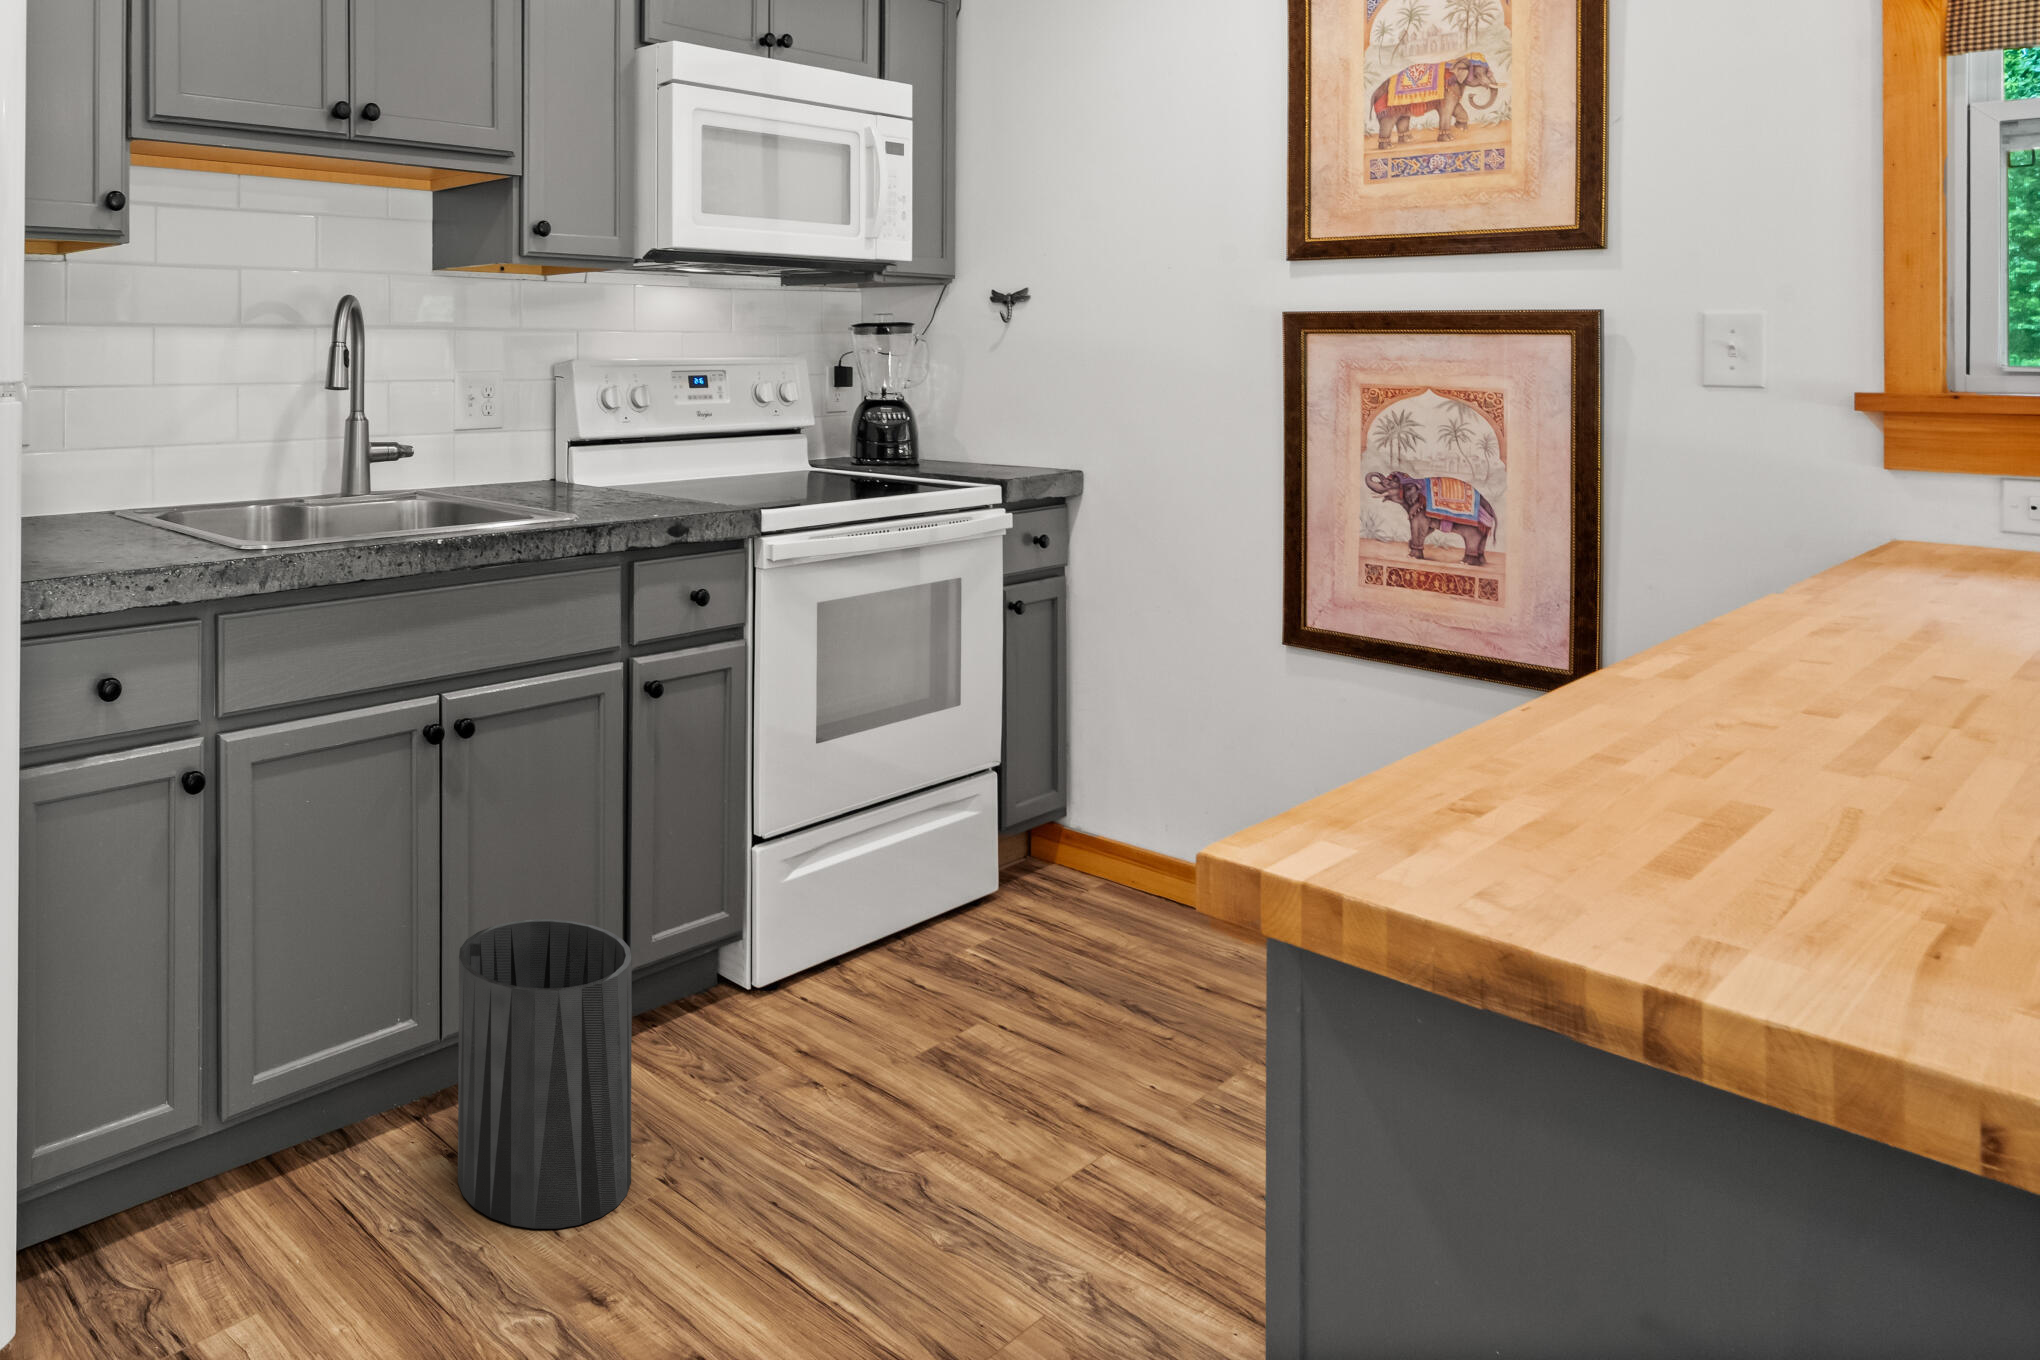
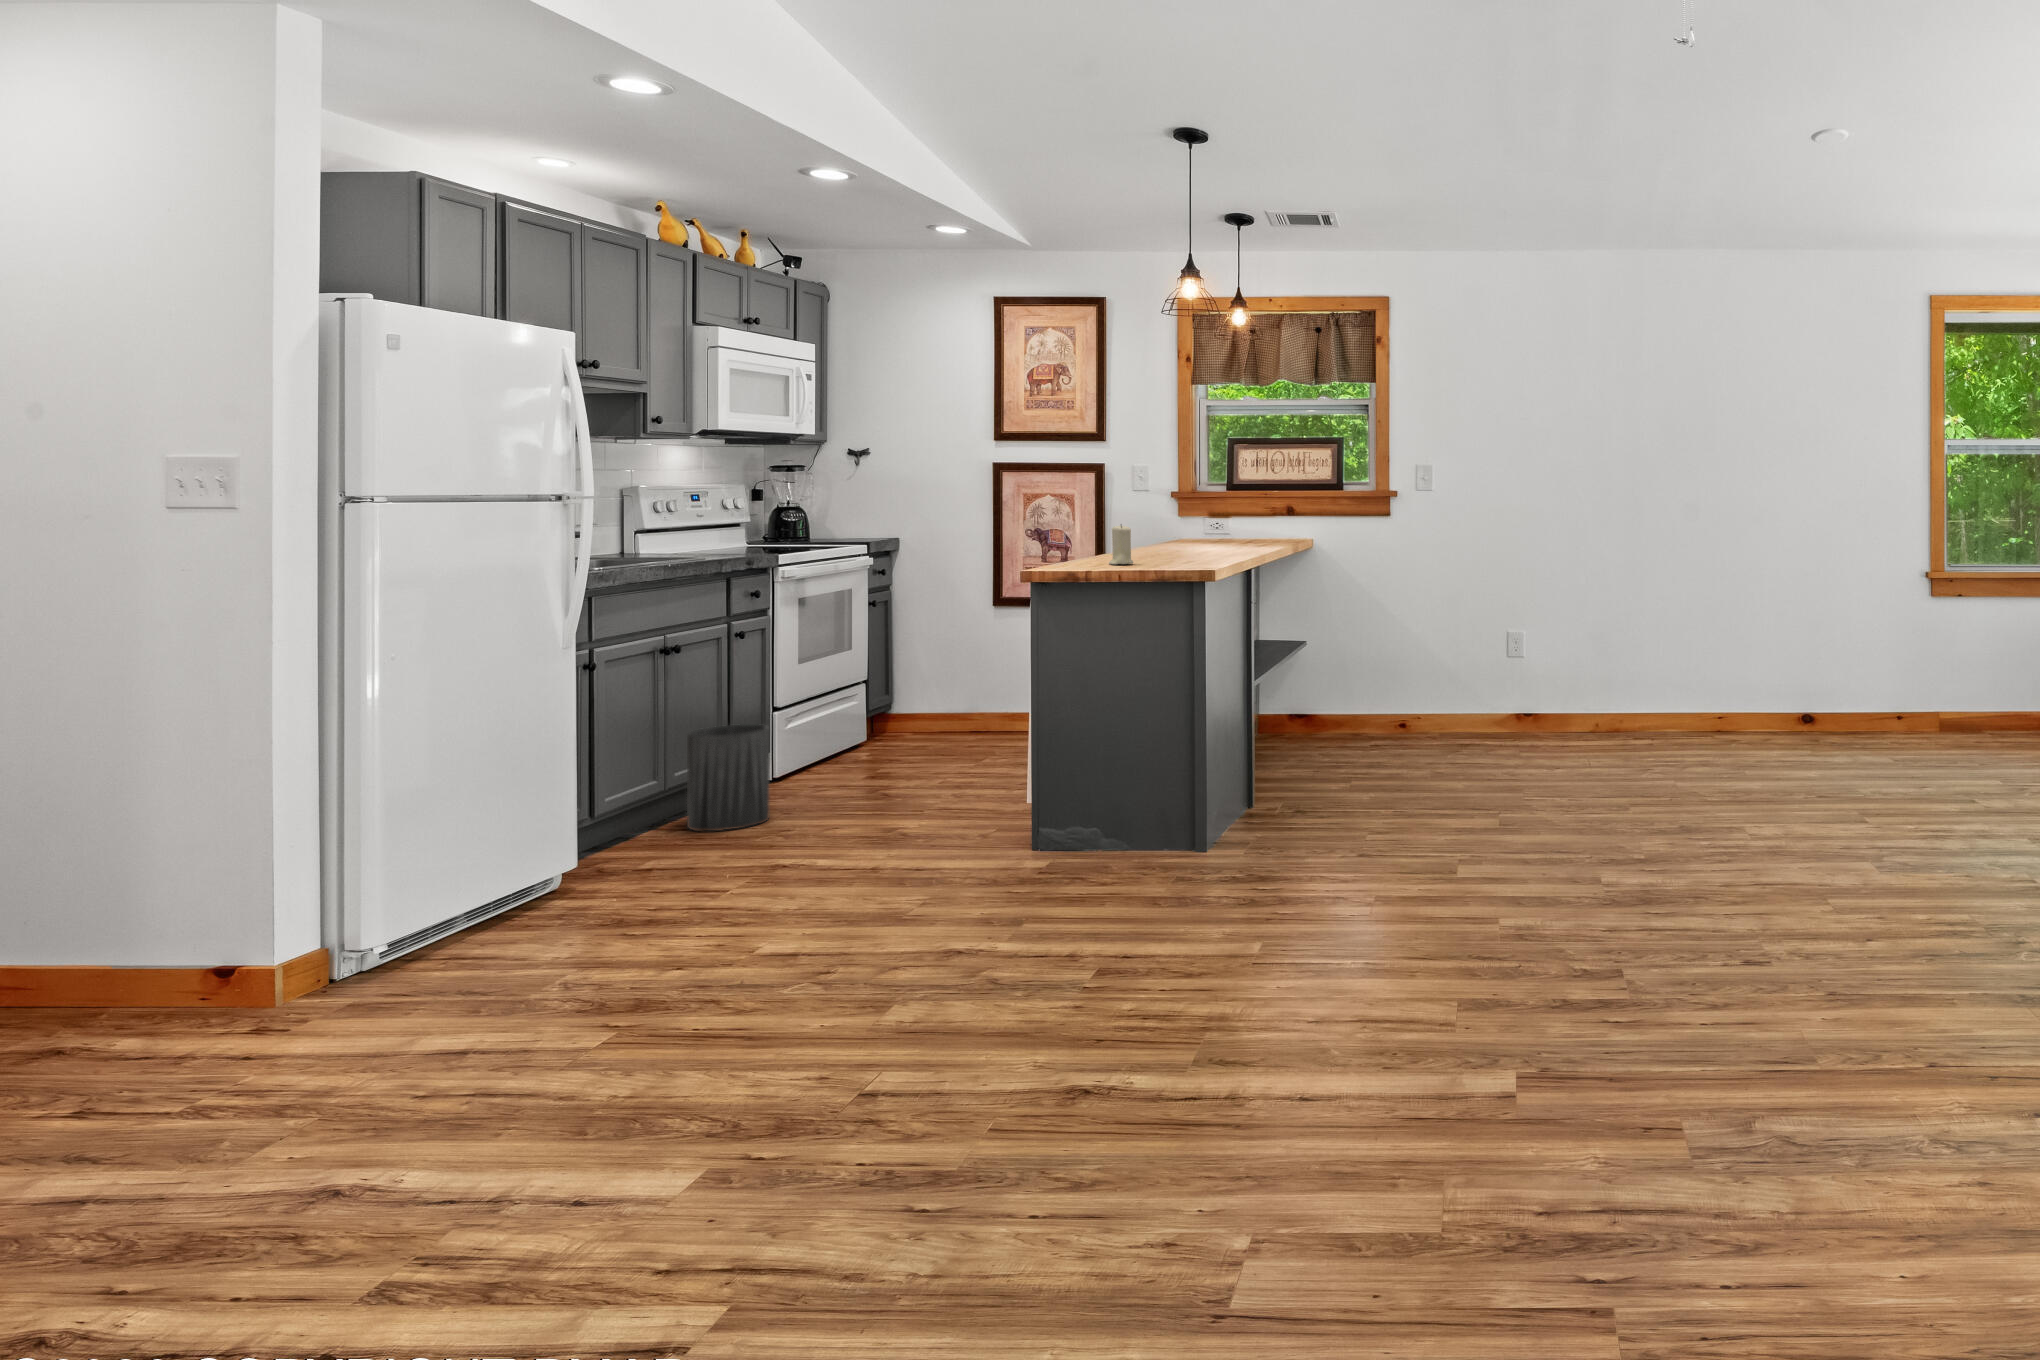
candle: none [1700,550,1847,739] -> present [1109,525,1133,564]

